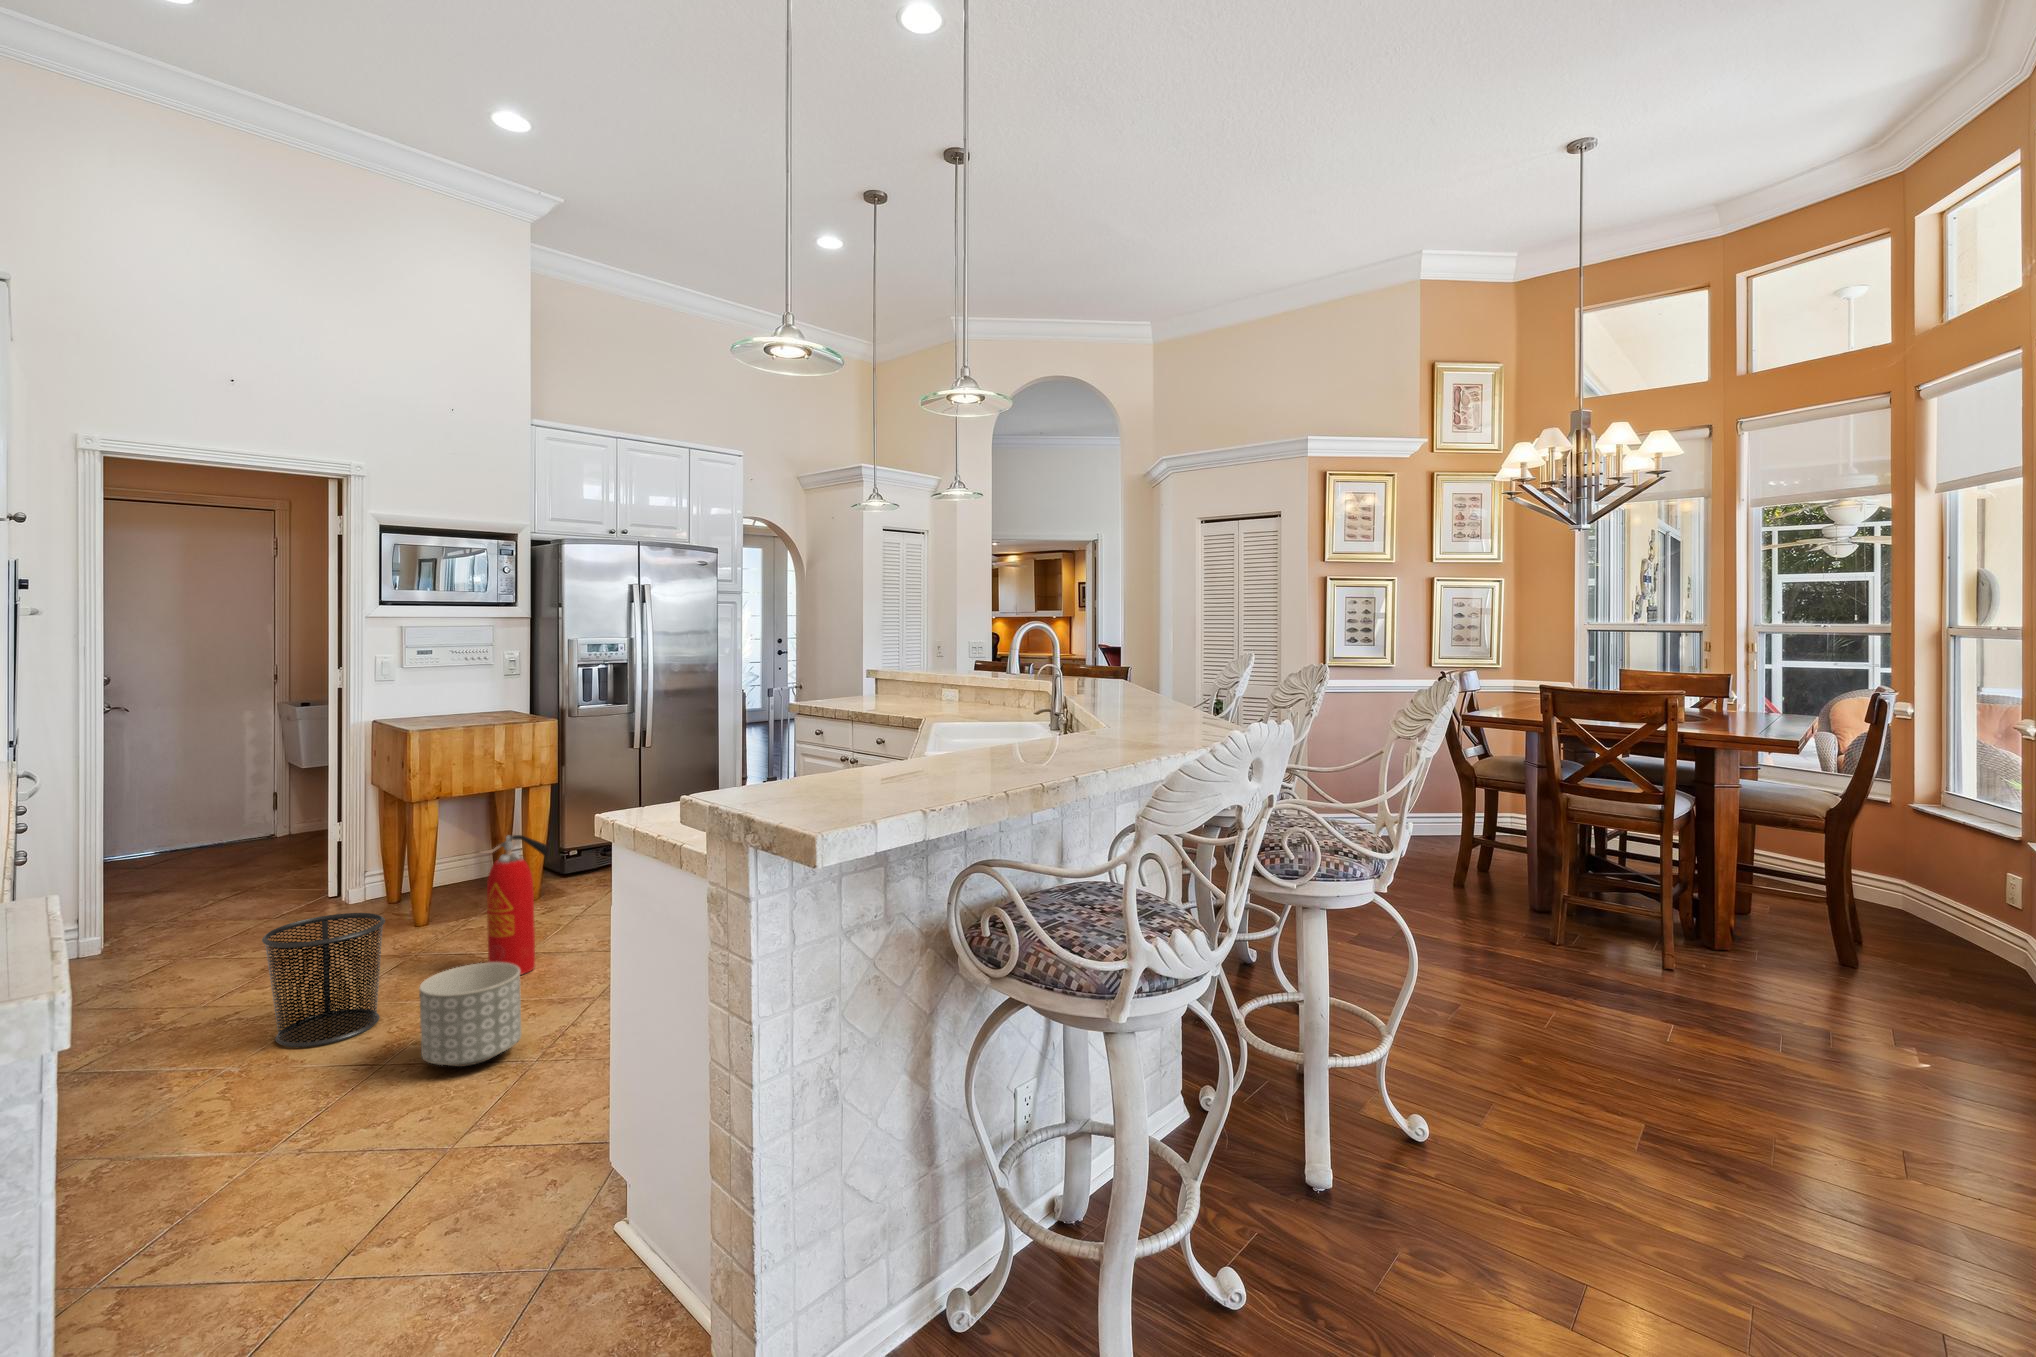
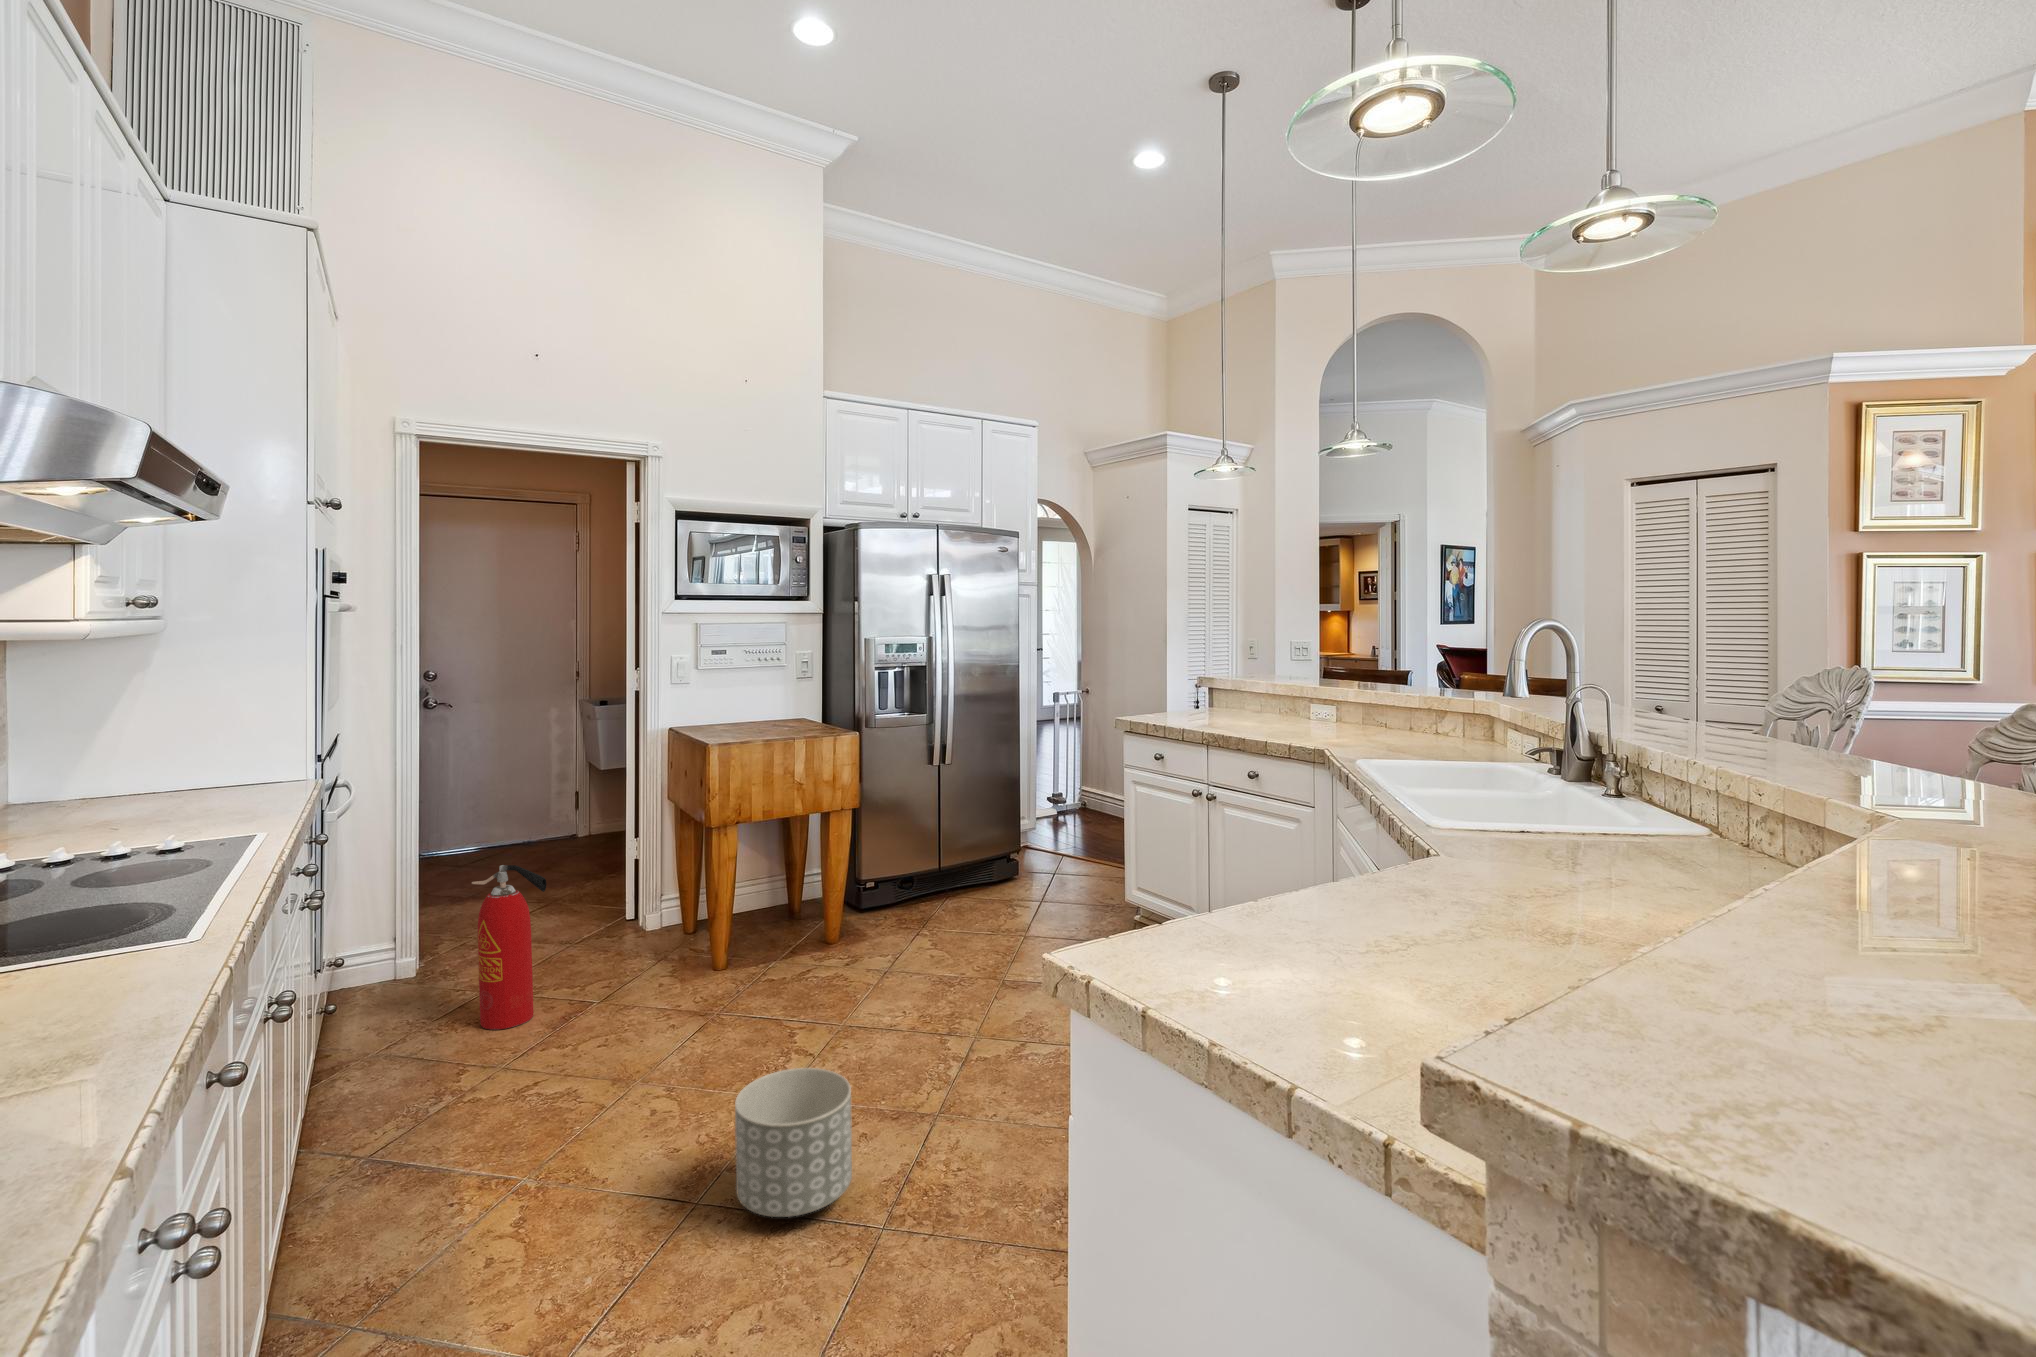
fire extinguisher: present [481,835,548,975] -> present [472,865,547,1029]
waste bin: present [262,913,385,1047] -> none [561,977,691,1149]

